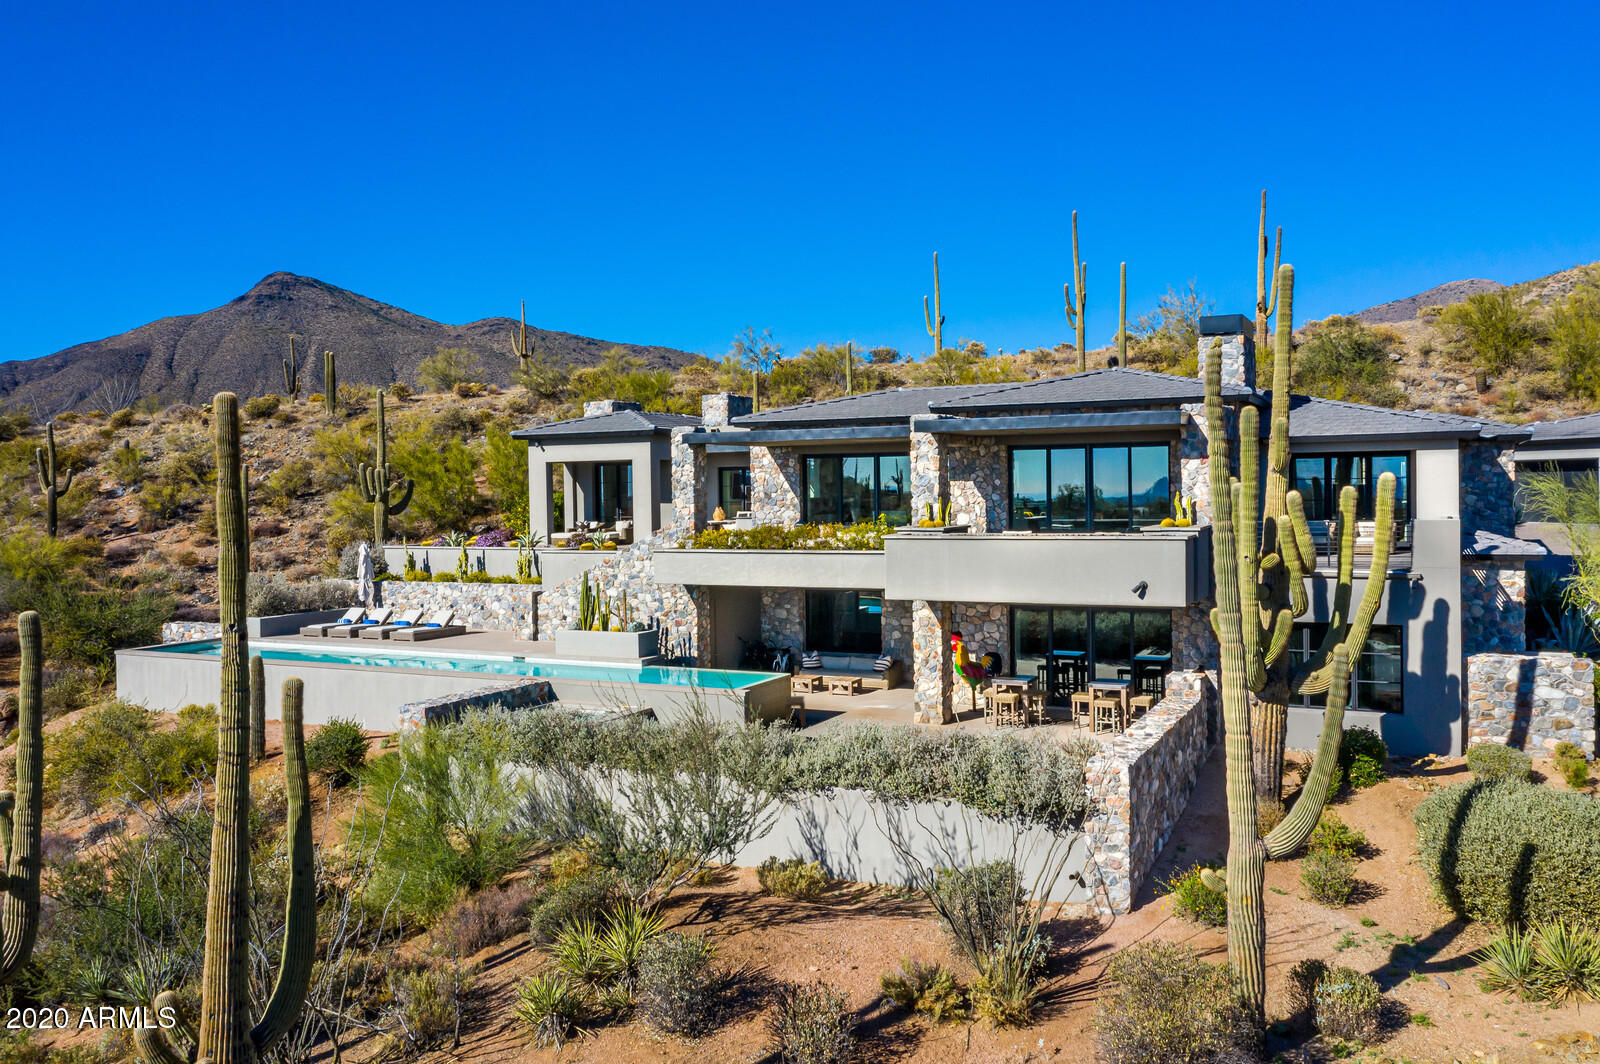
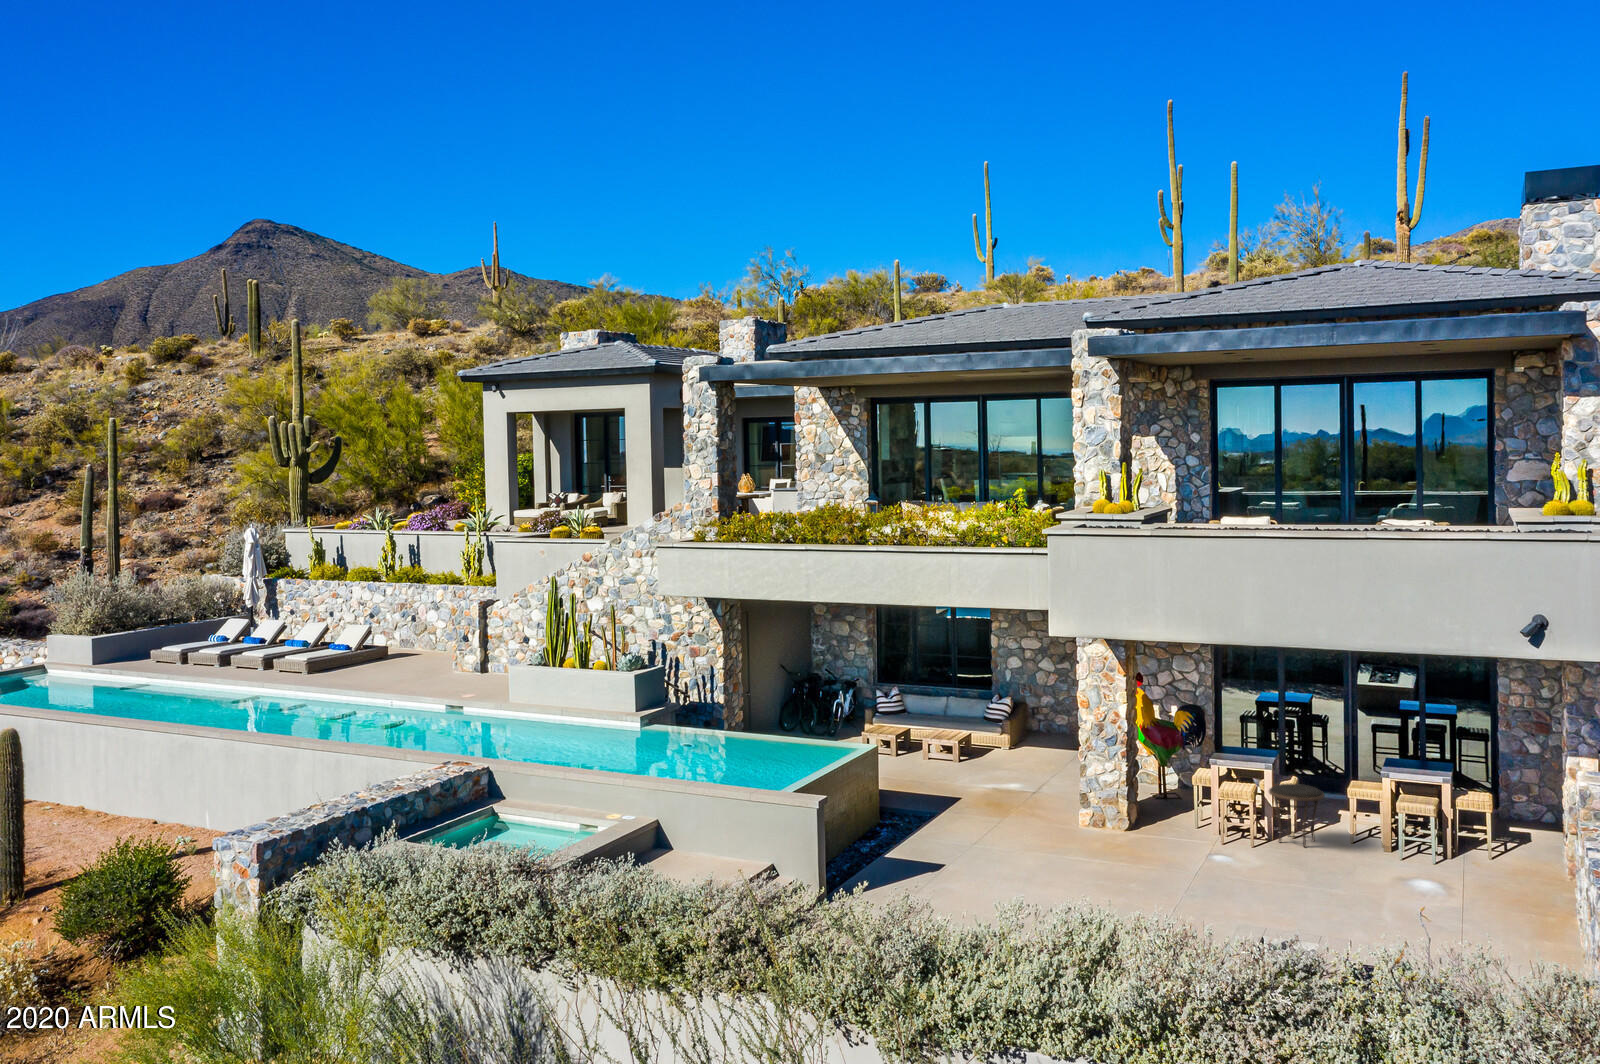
bench: present [785,696,805,727] -> none [870,789,908,848]

